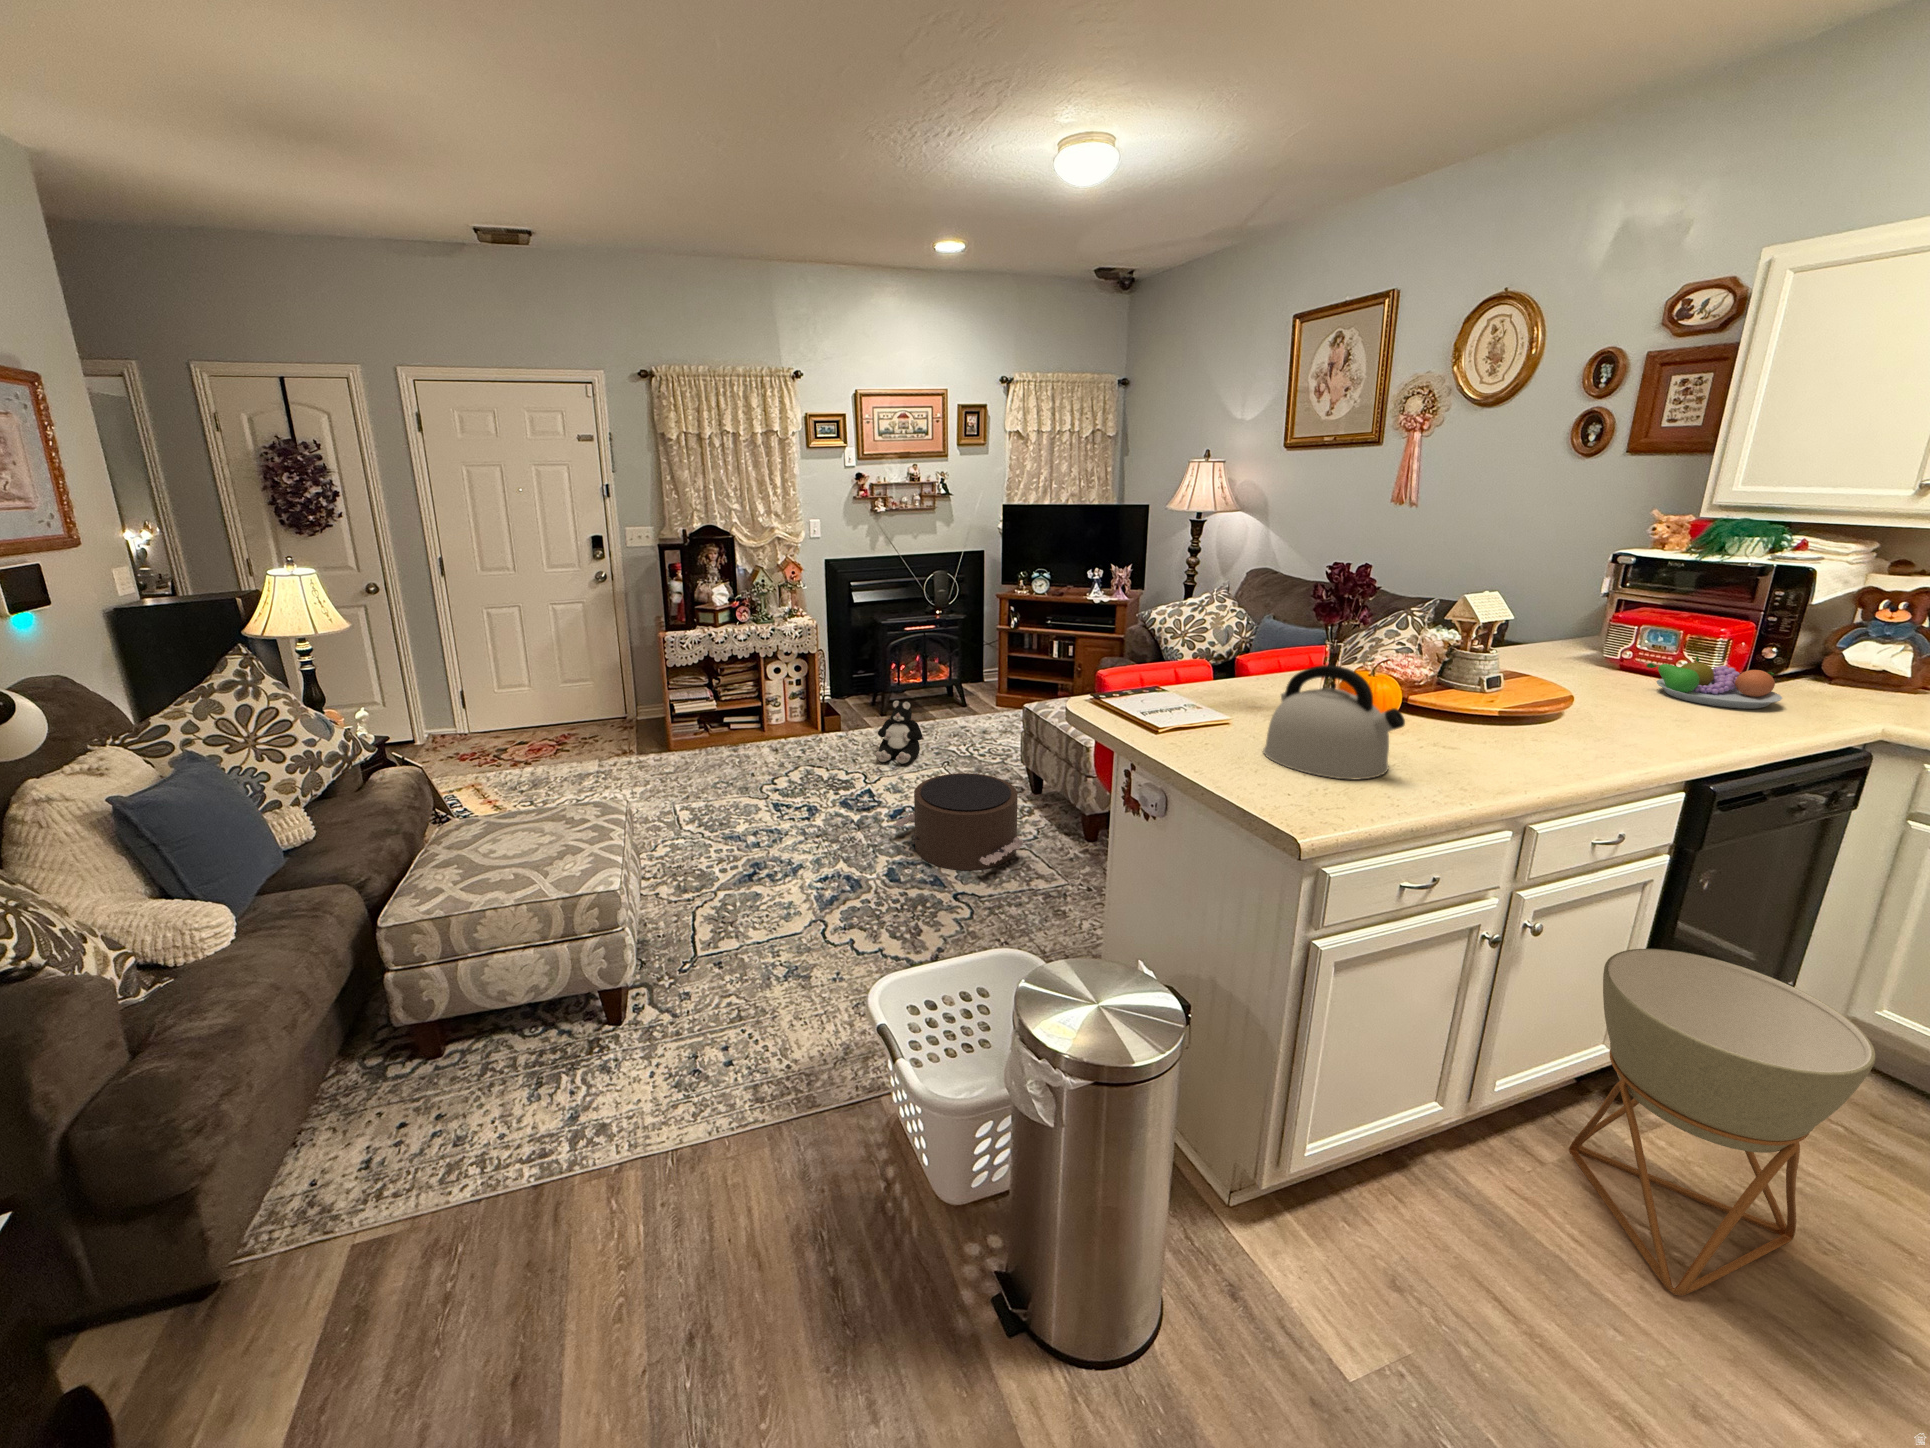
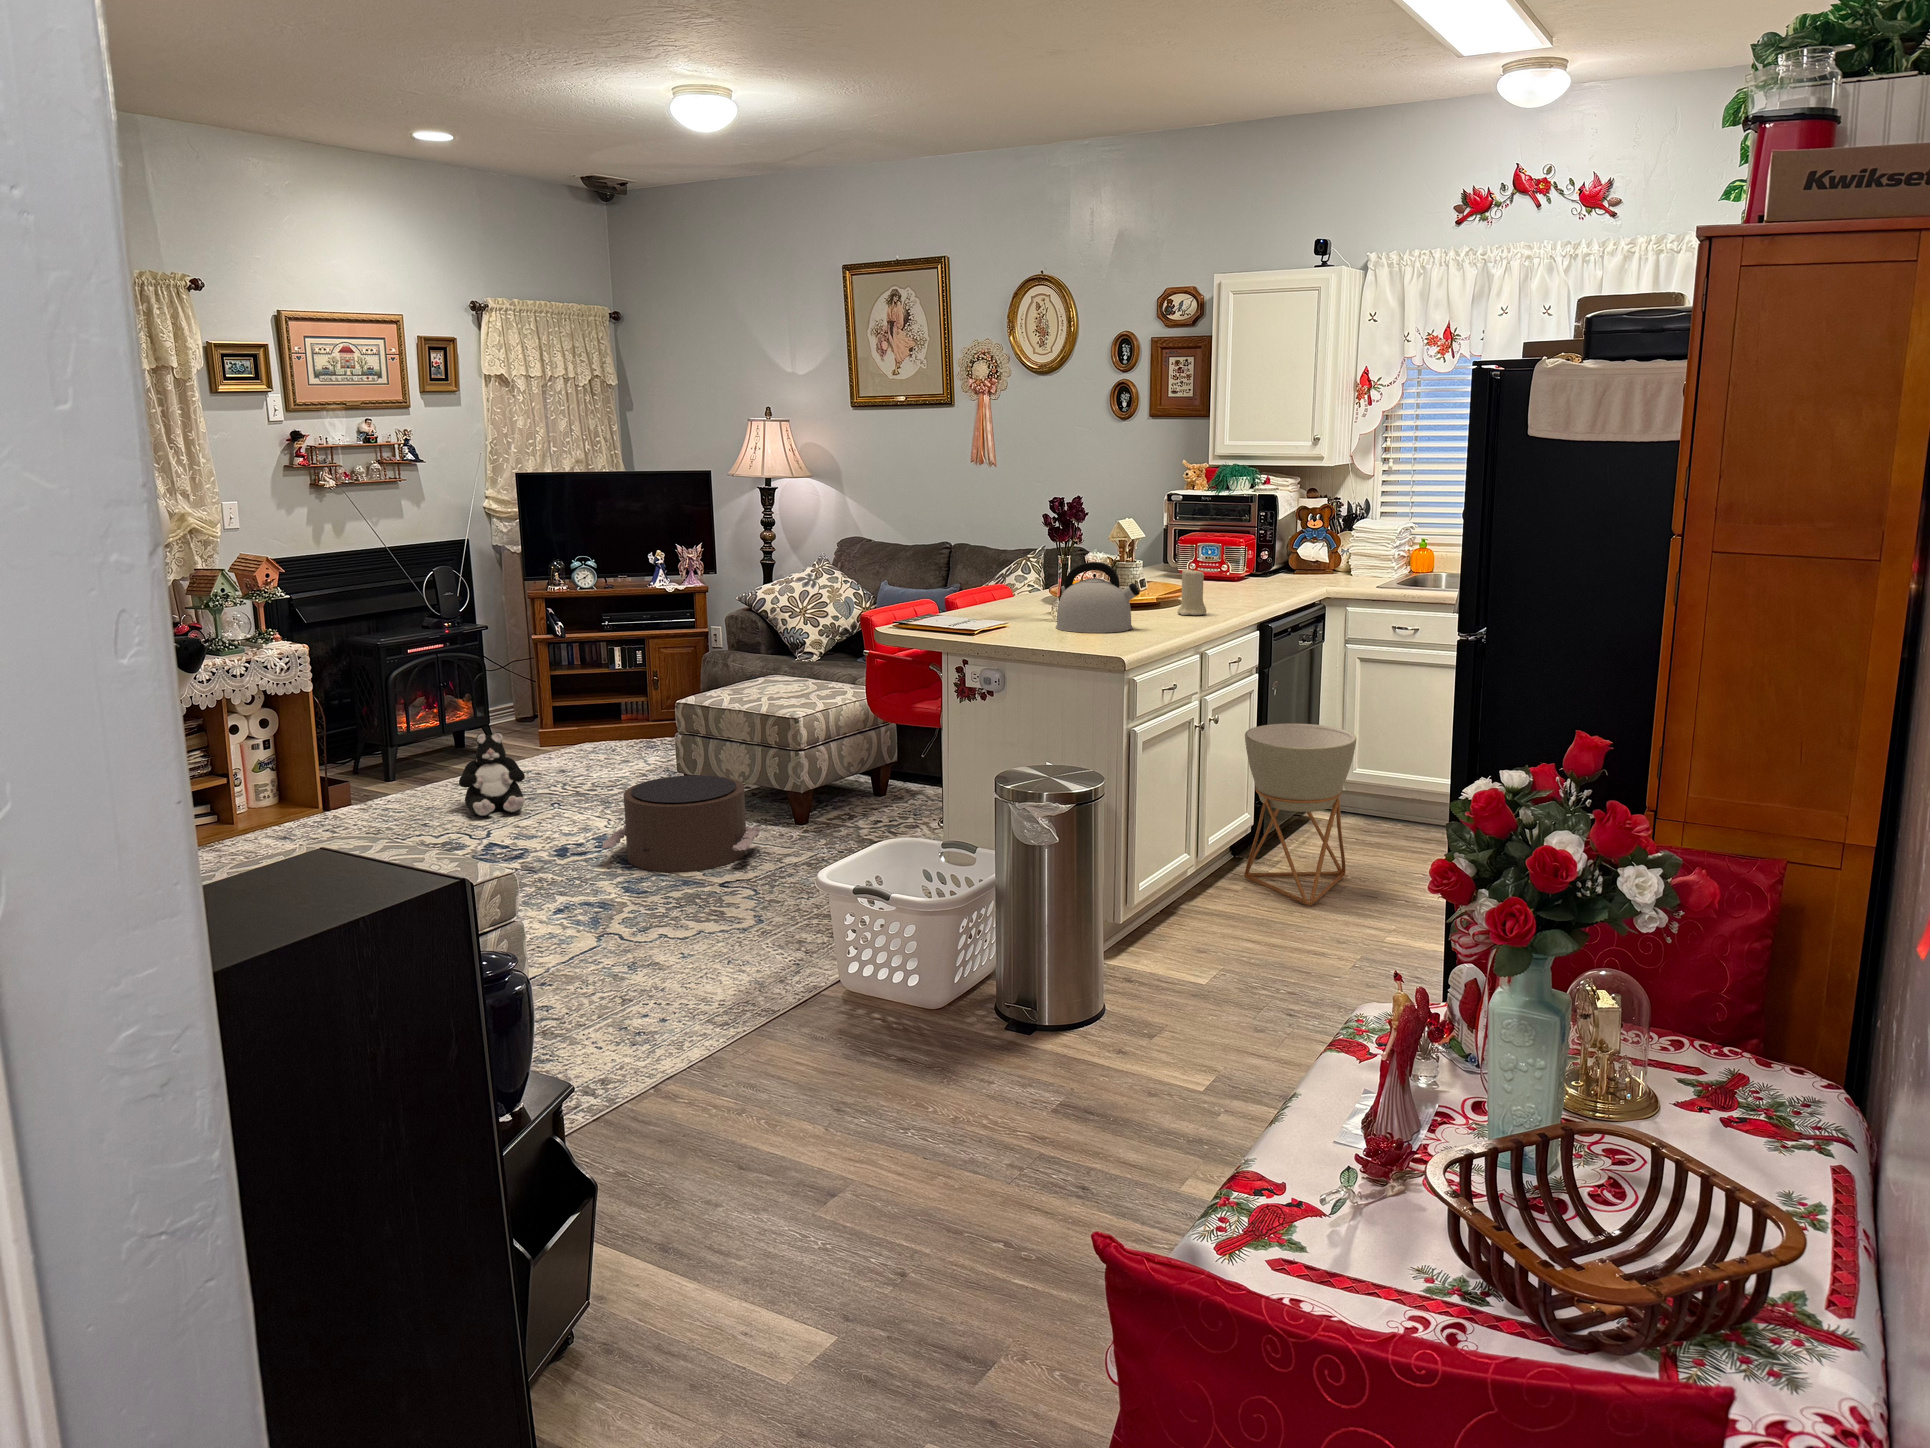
fruit bowl: present [1647,656,1782,709] -> none [1210,558,1278,587]
candle: none [1510,686,1572,763] -> present [1177,567,1206,615]

